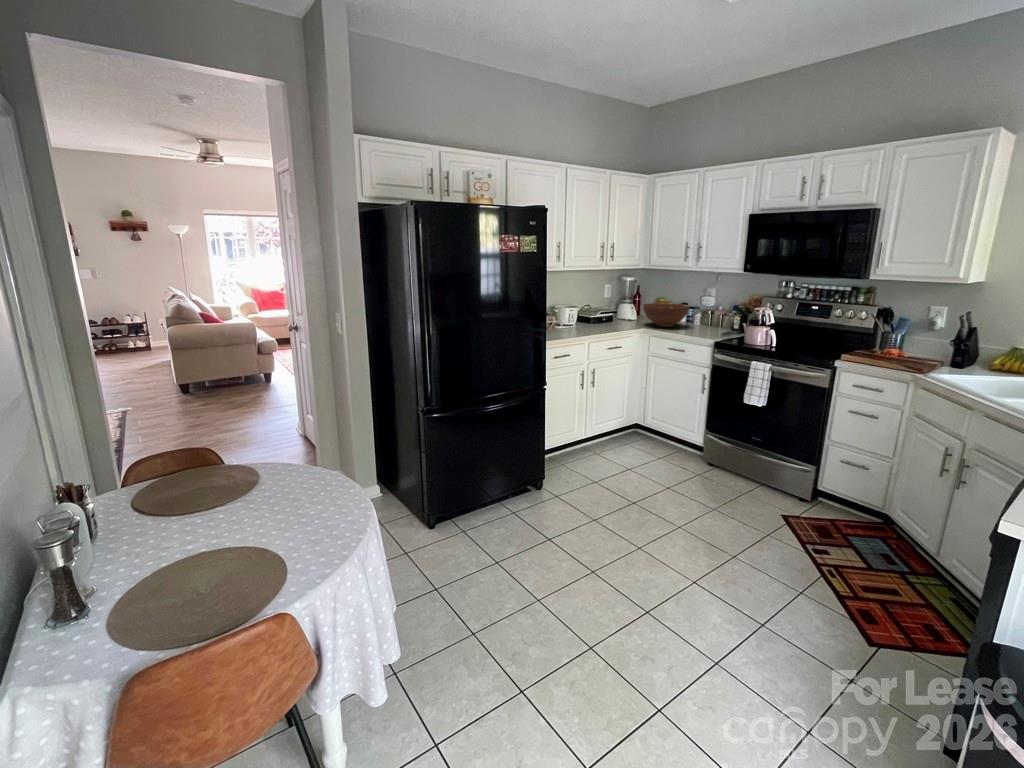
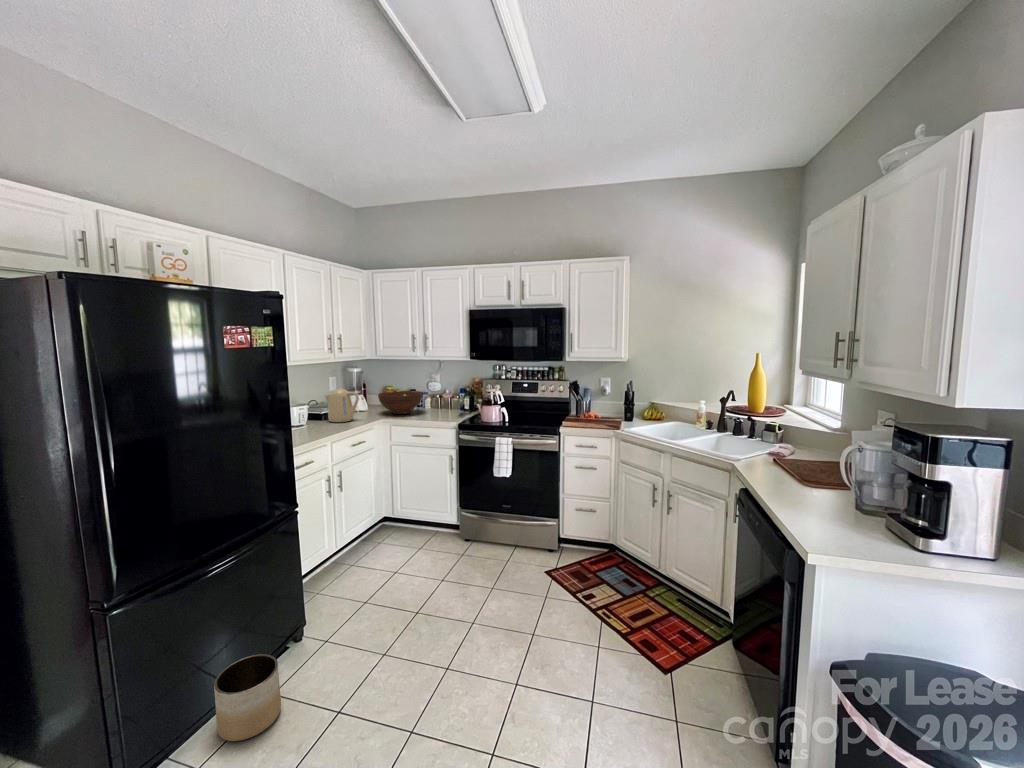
kettle: none [592,295,622,327] -> present [325,388,359,422]
planter: none [474,484,513,534] -> present [214,654,281,741]

